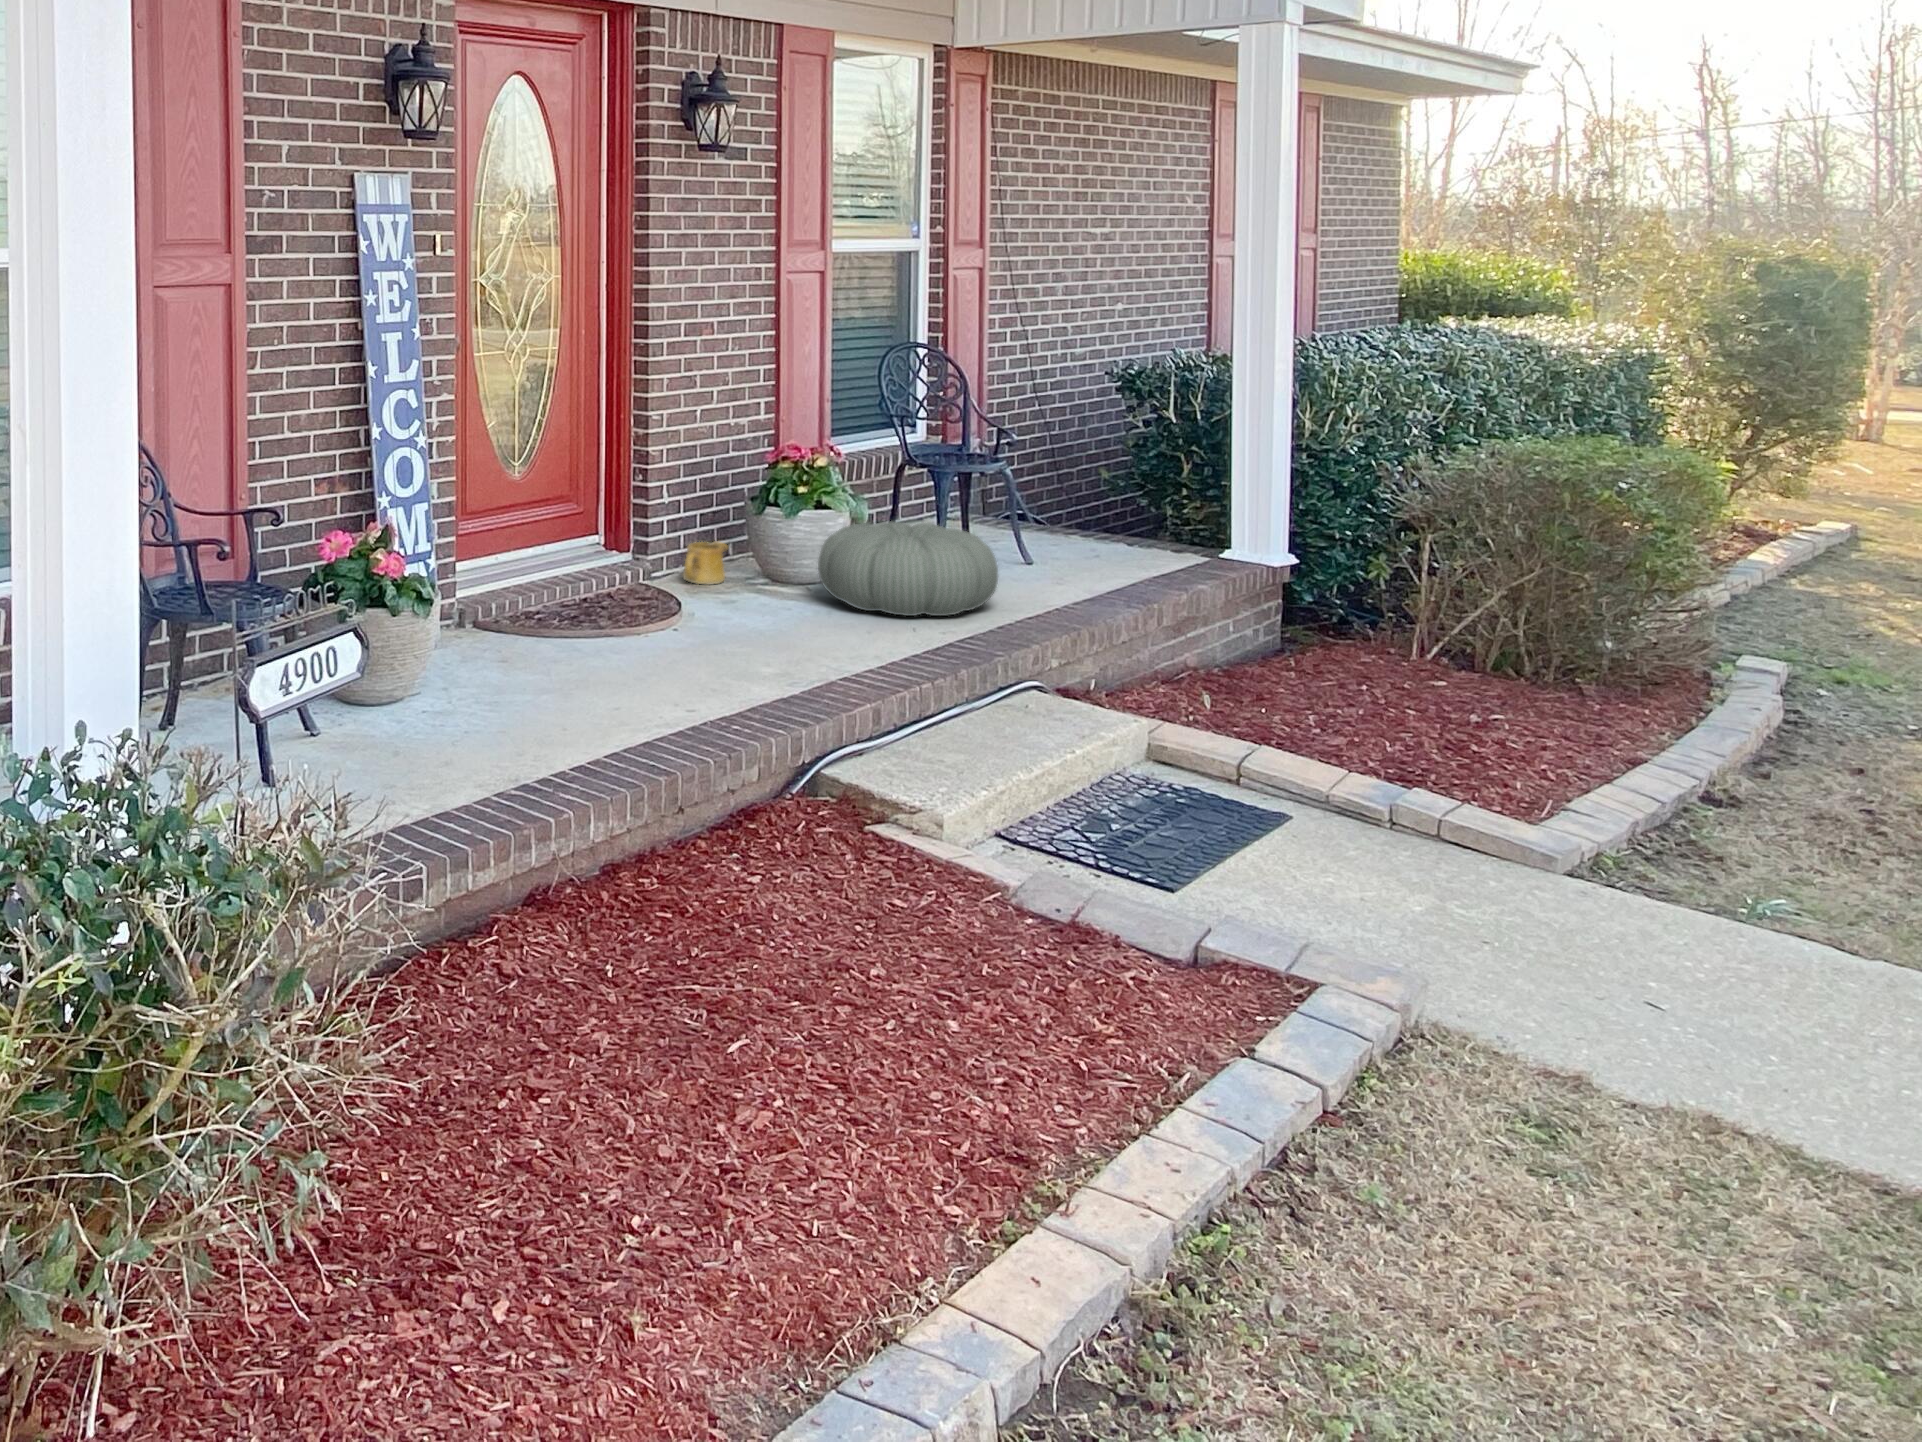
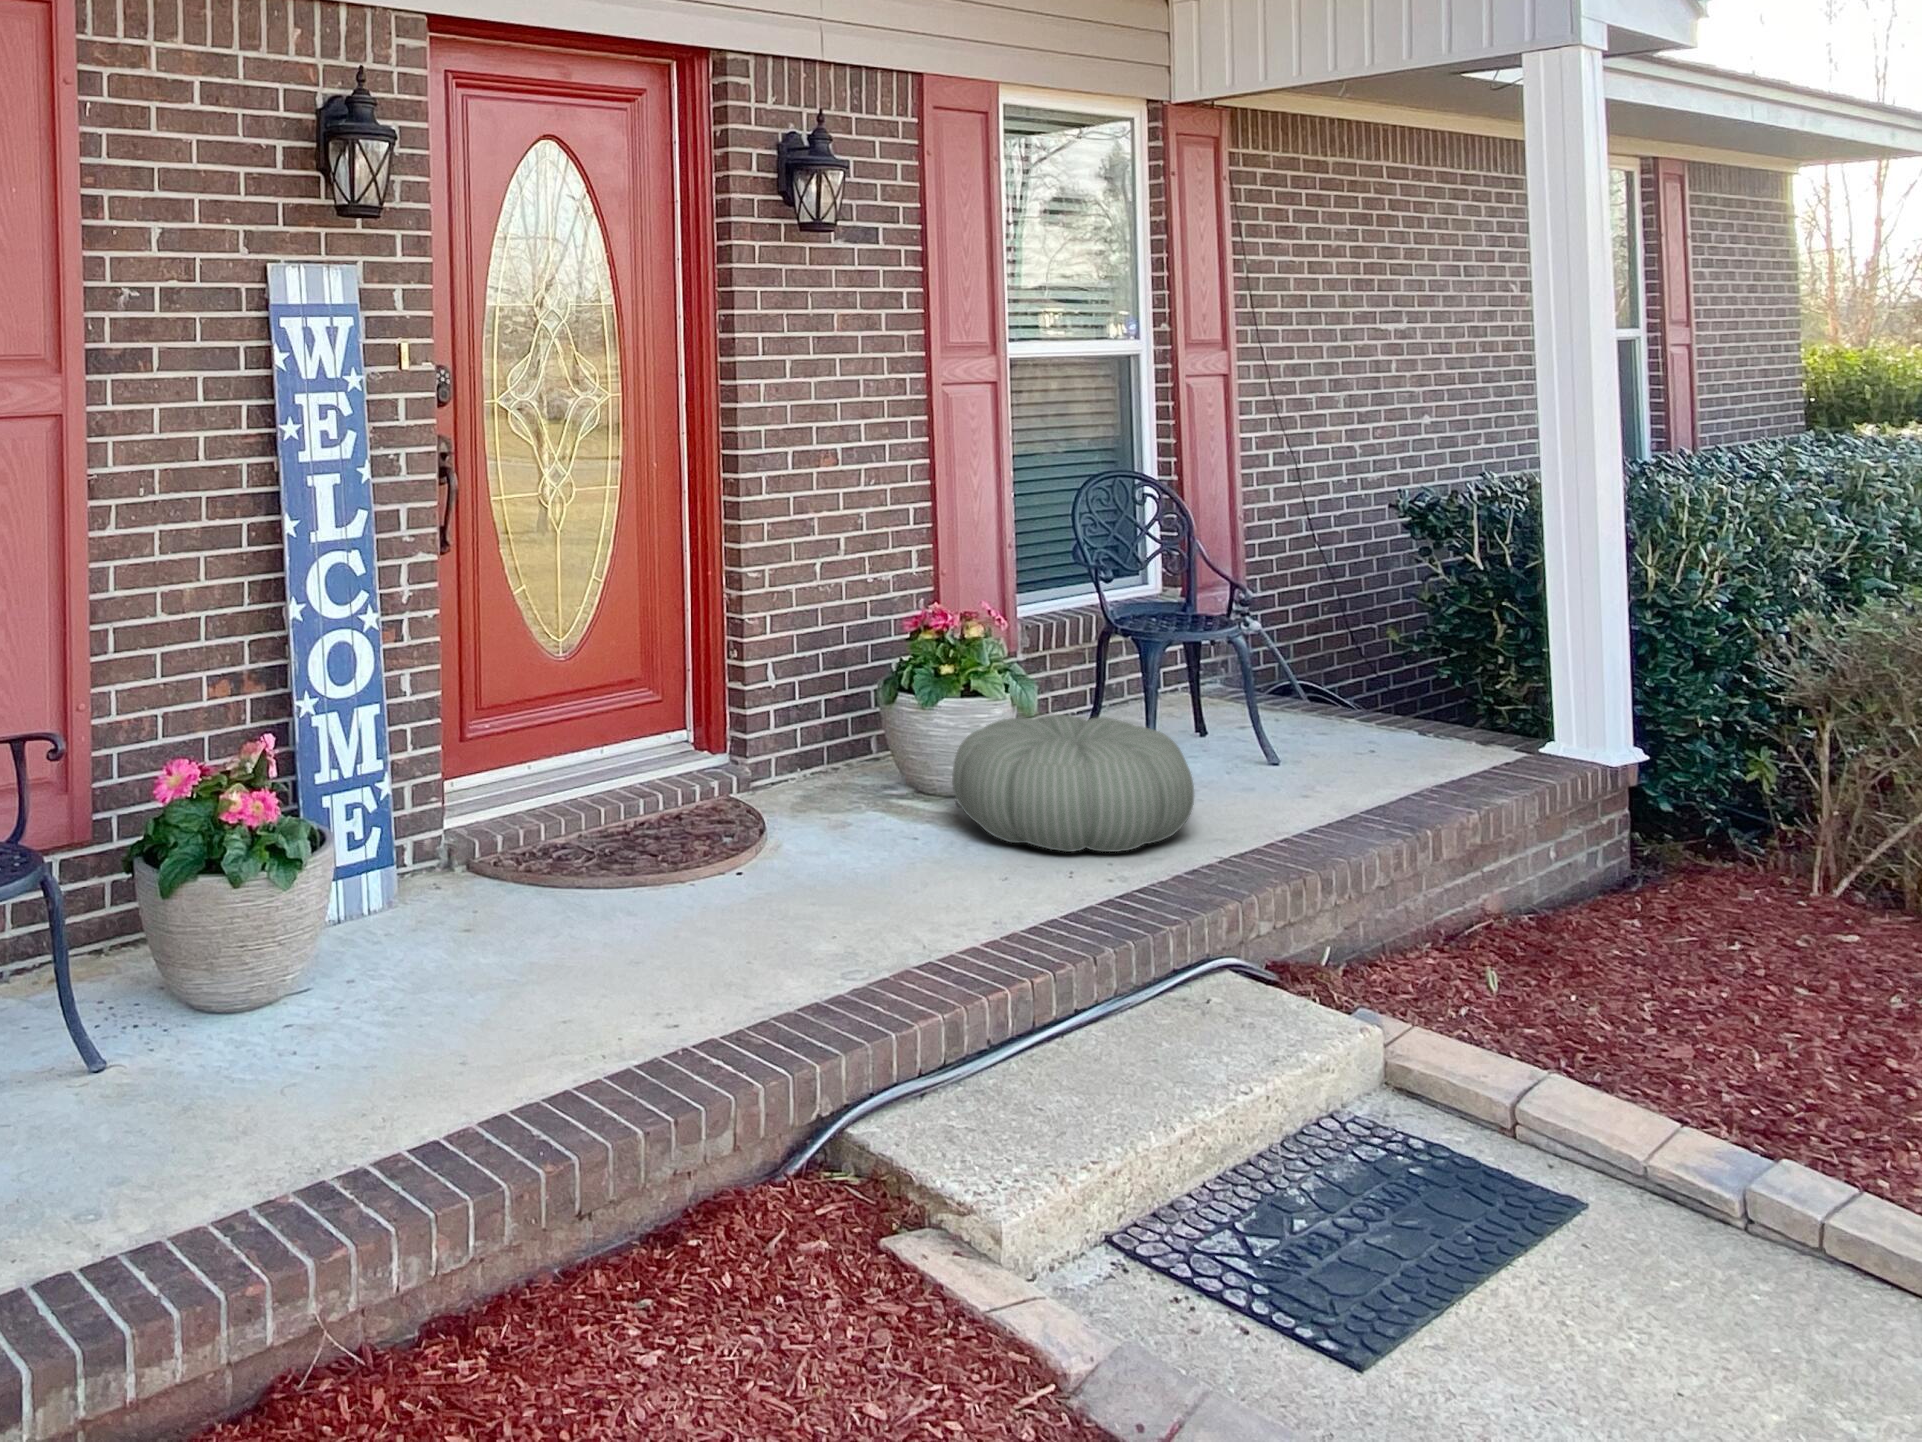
watering can: present [683,541,728,584] -> none [790,737,857,797]

